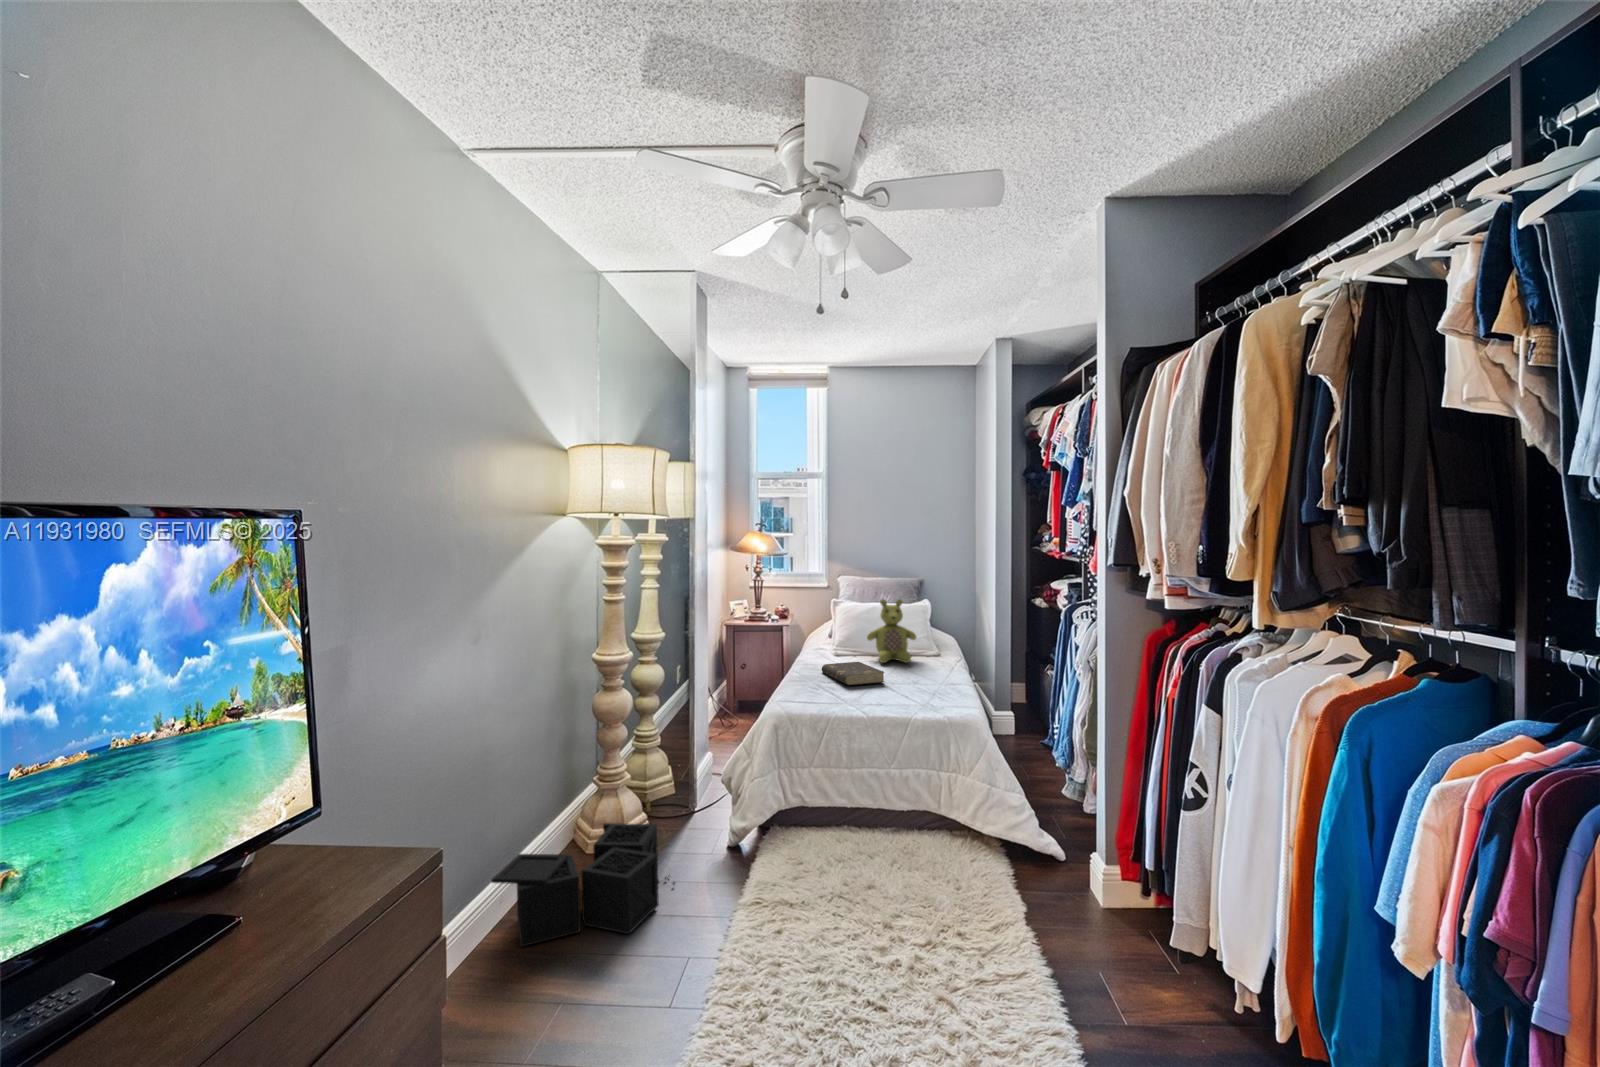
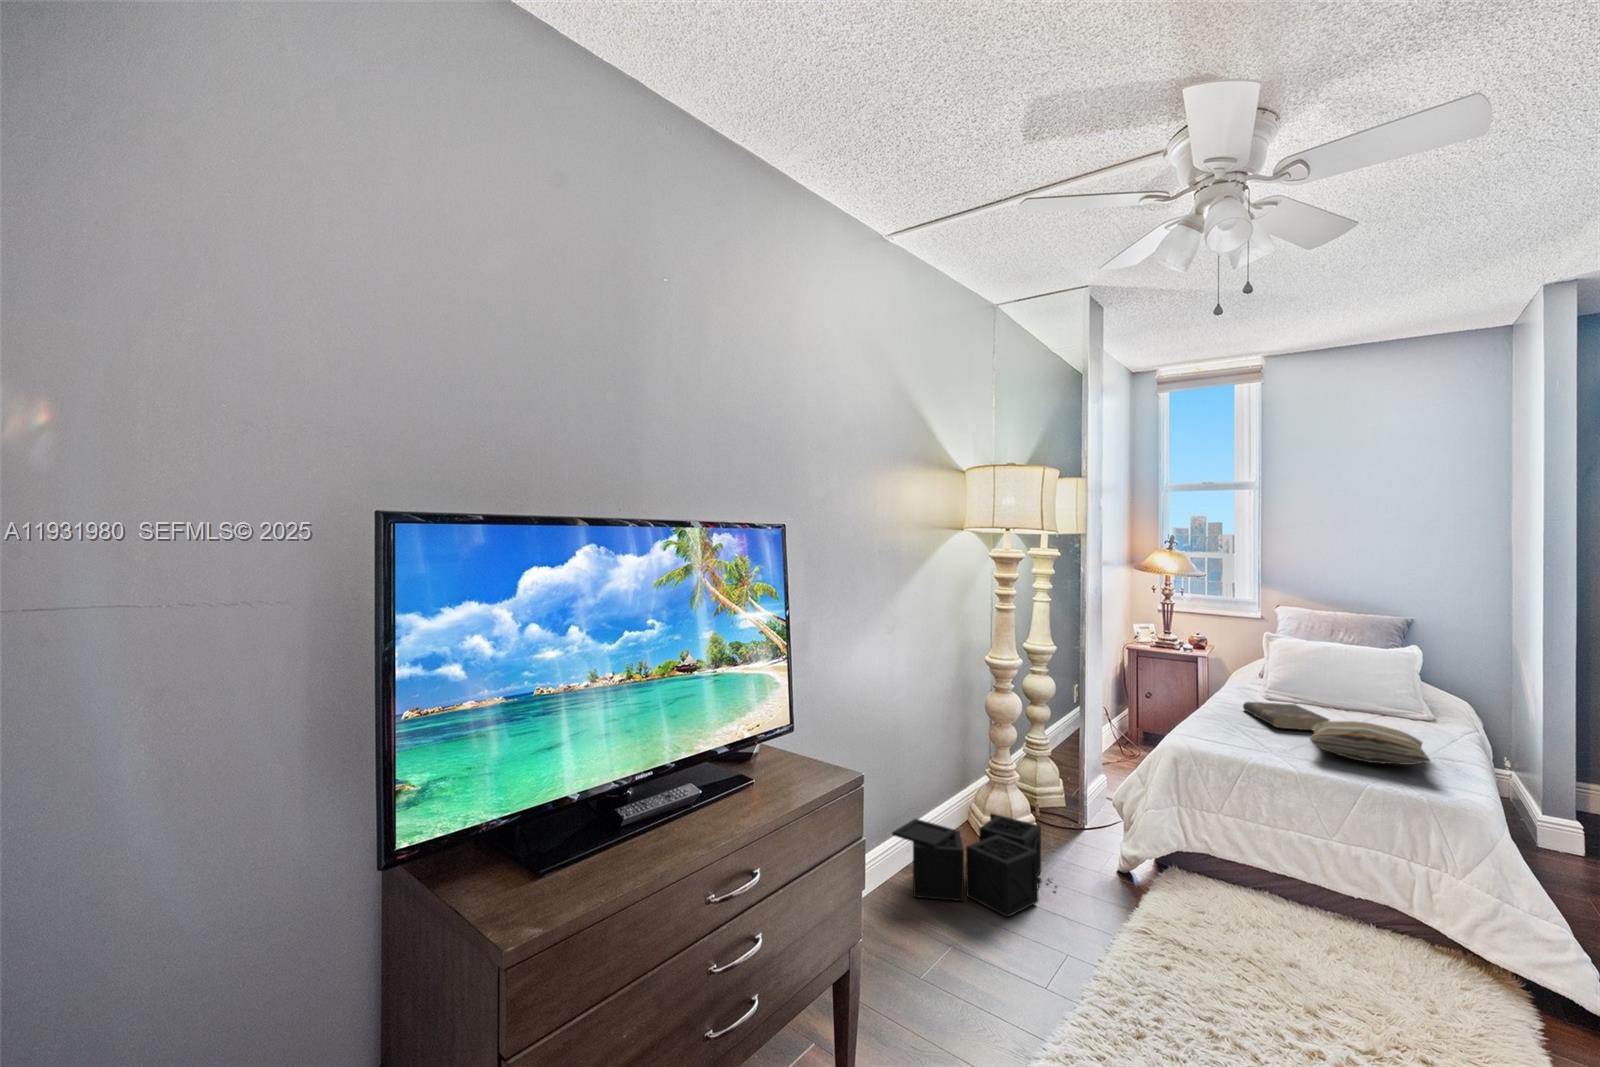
stuffed bear: present [867,599,916,663] -> none [1310,636,1387,715]
pillow: none [873,672,951,705] -> present [1310,721,1430,765]

